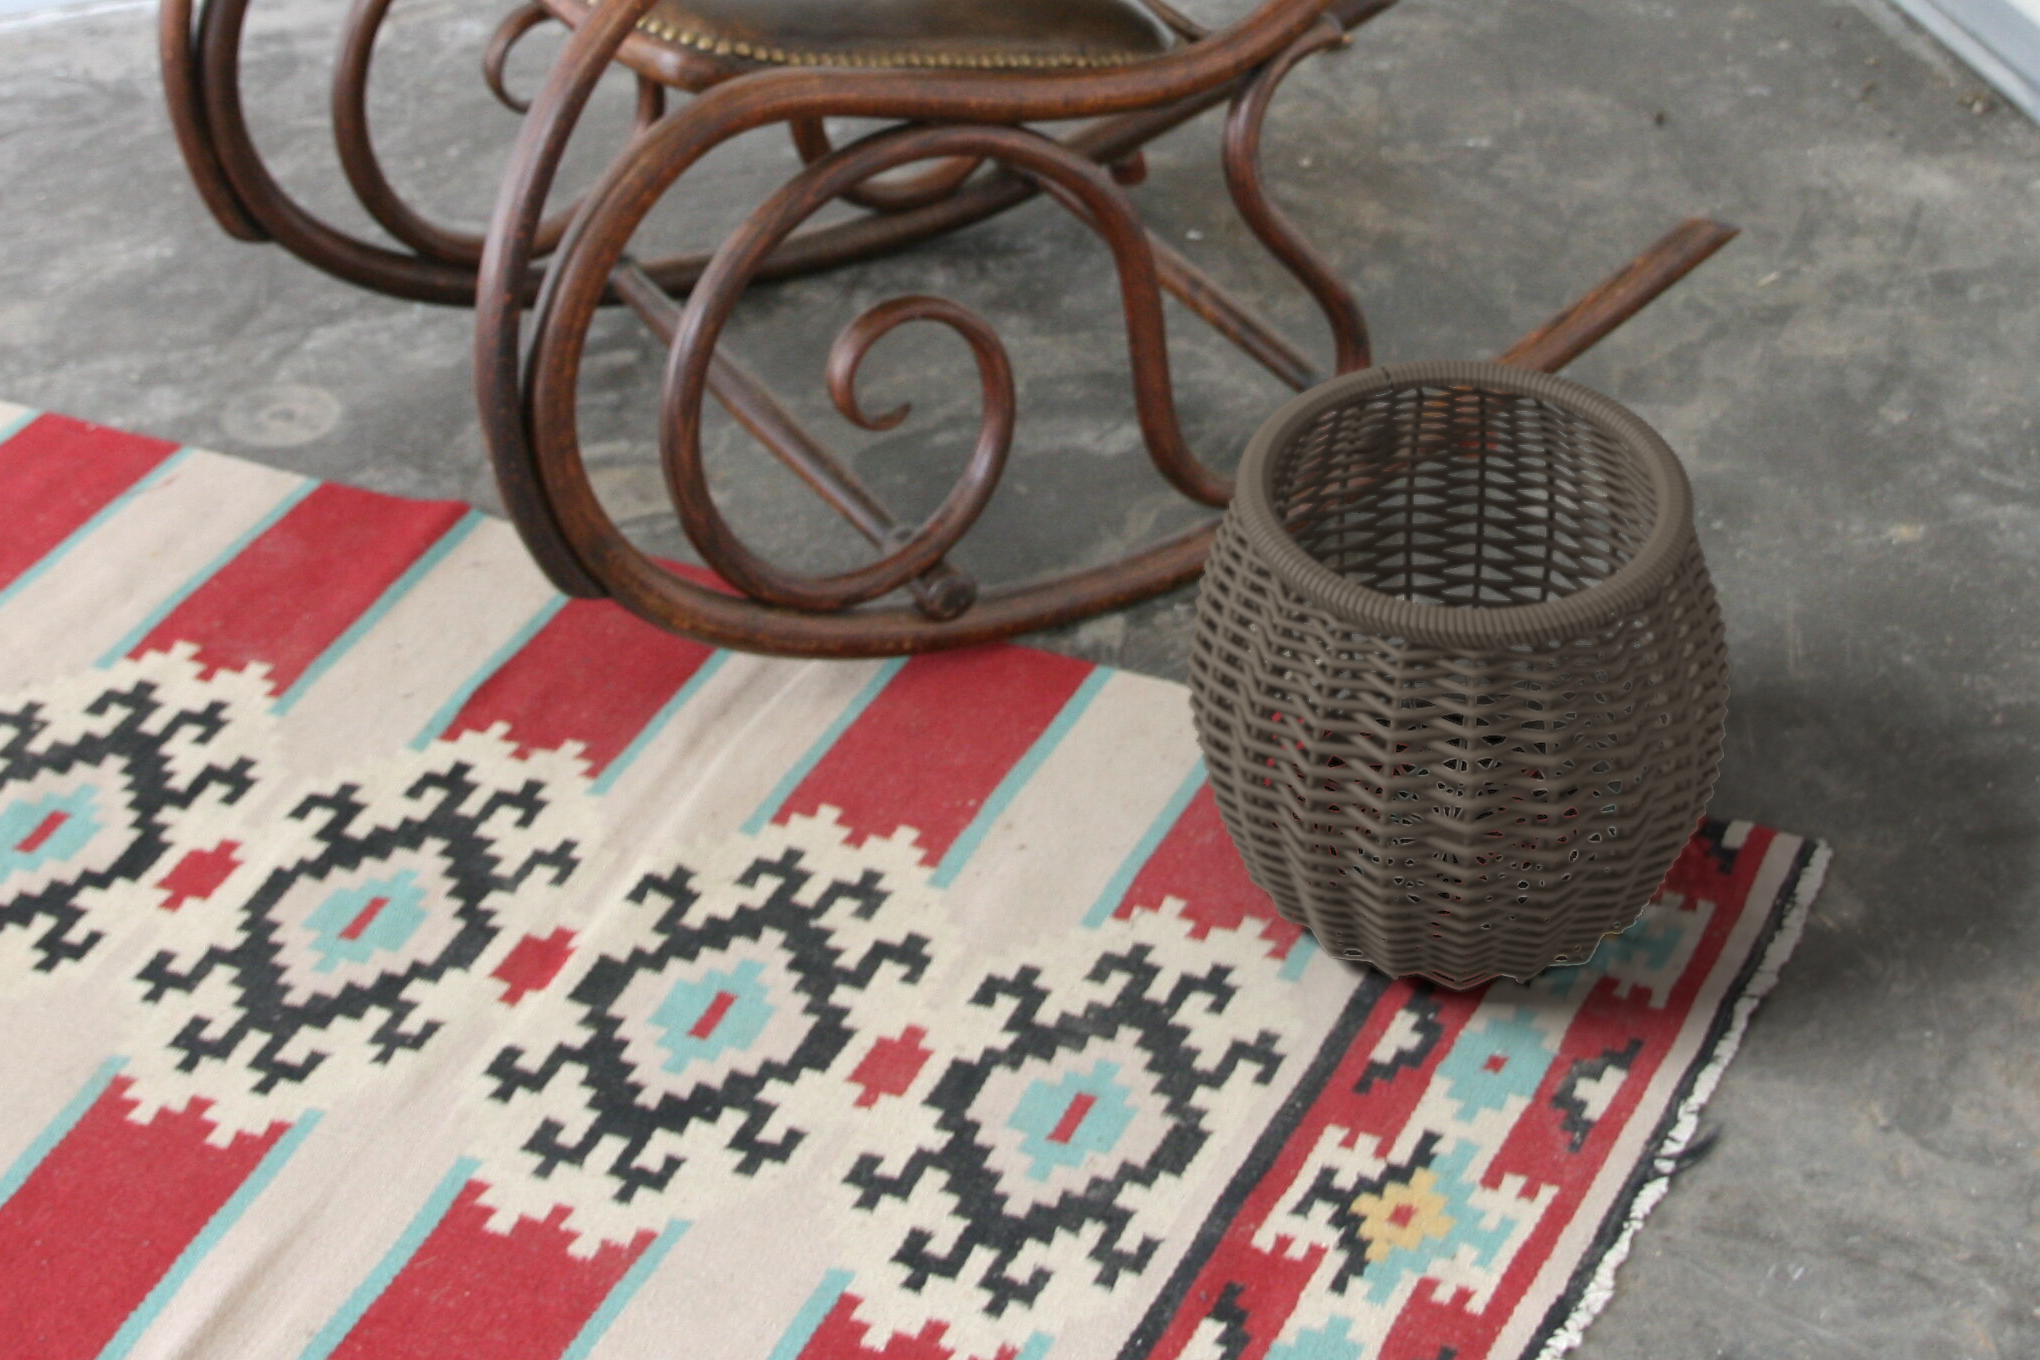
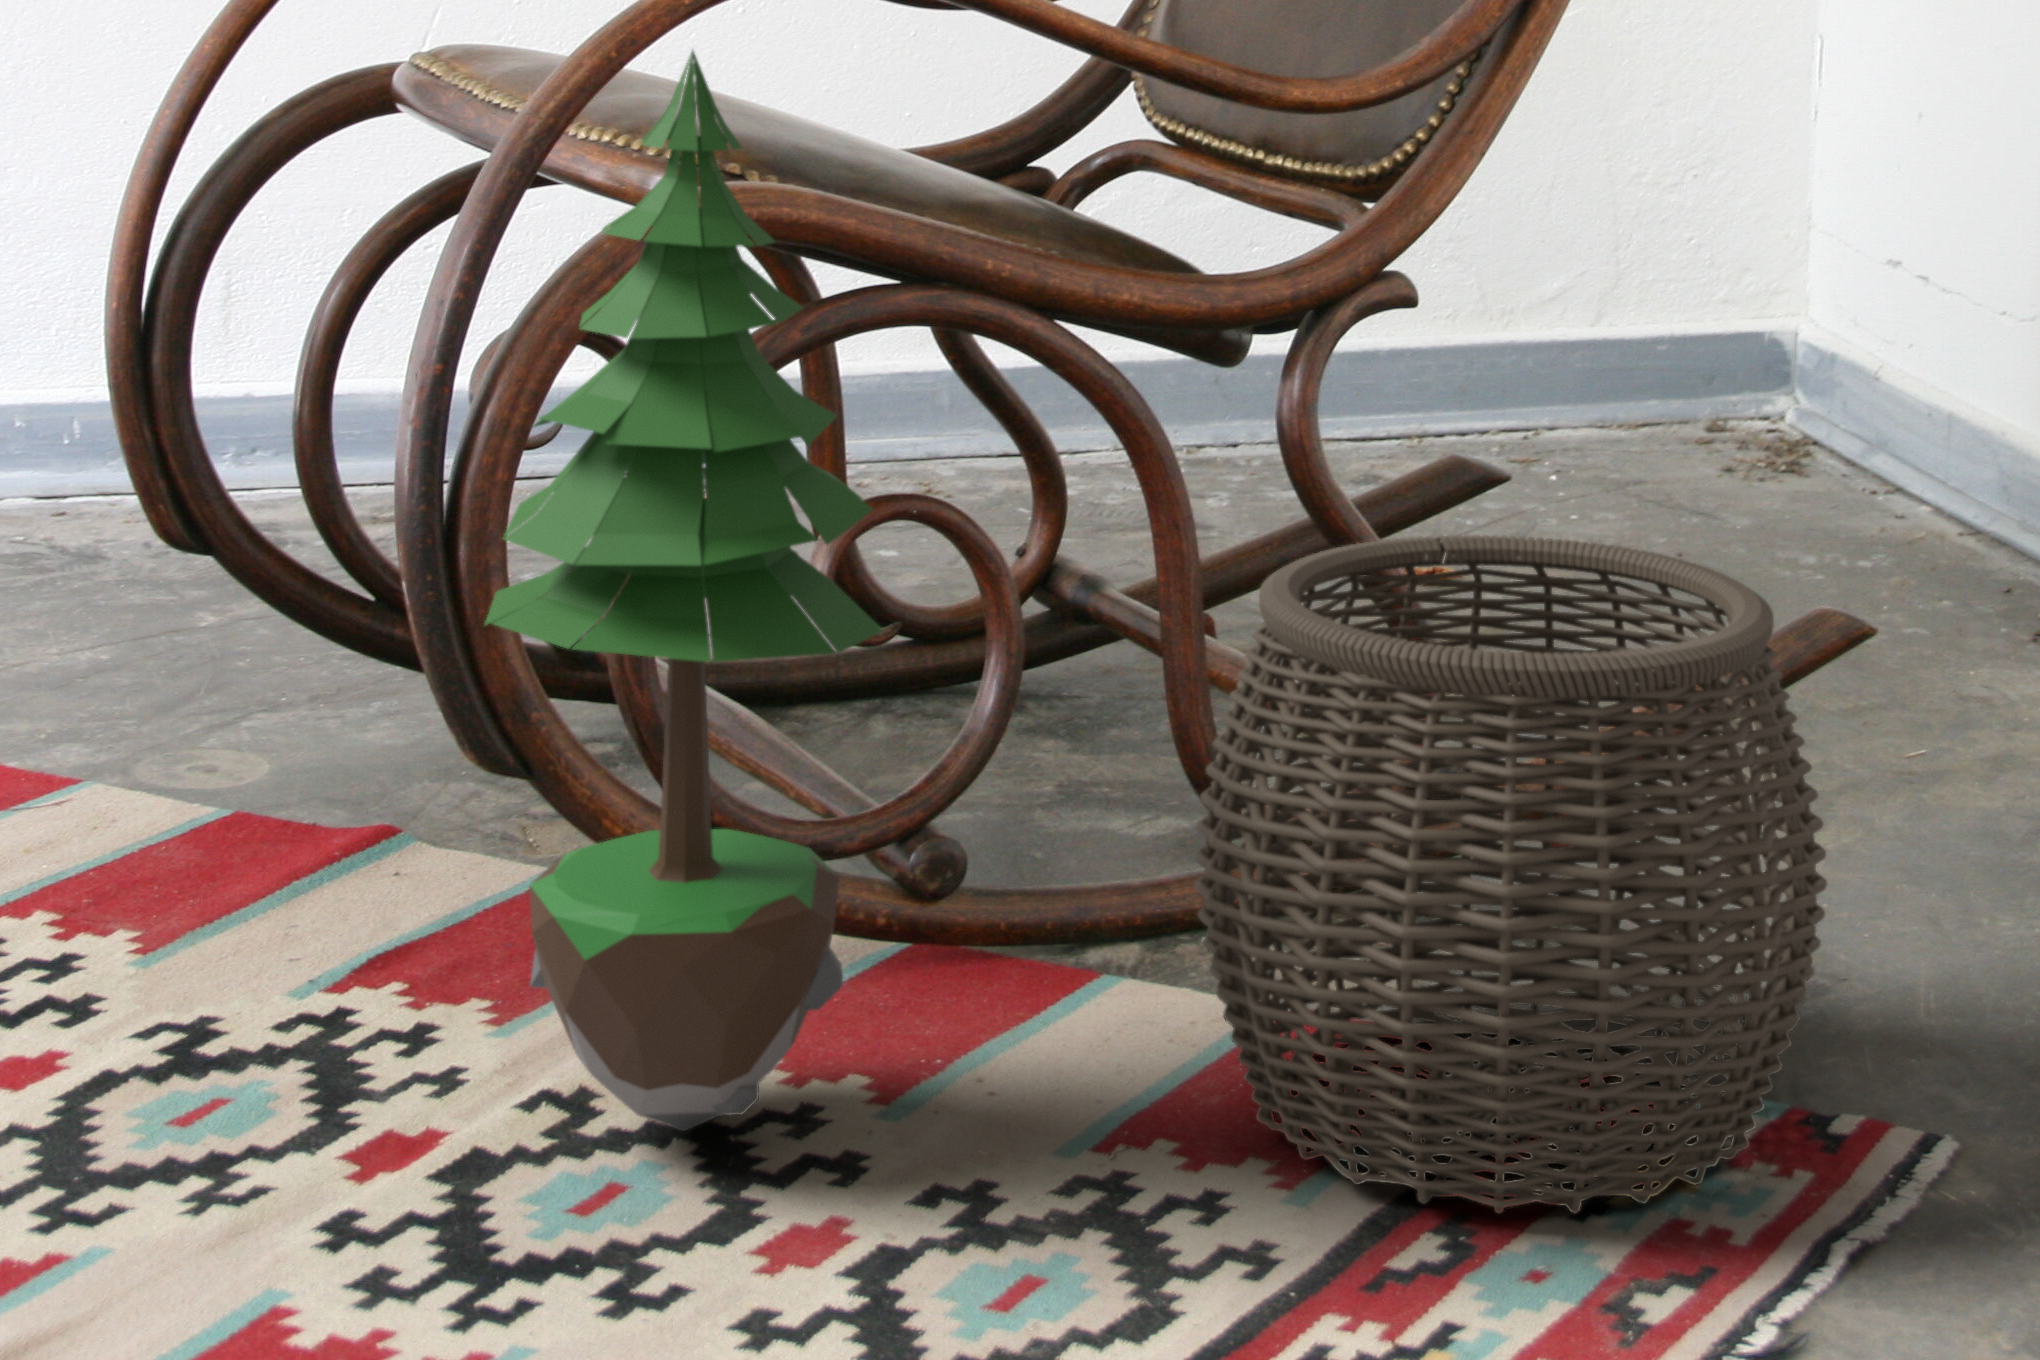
potted tree: none [560,127,910,934] -> present [485,51,882,1131]

